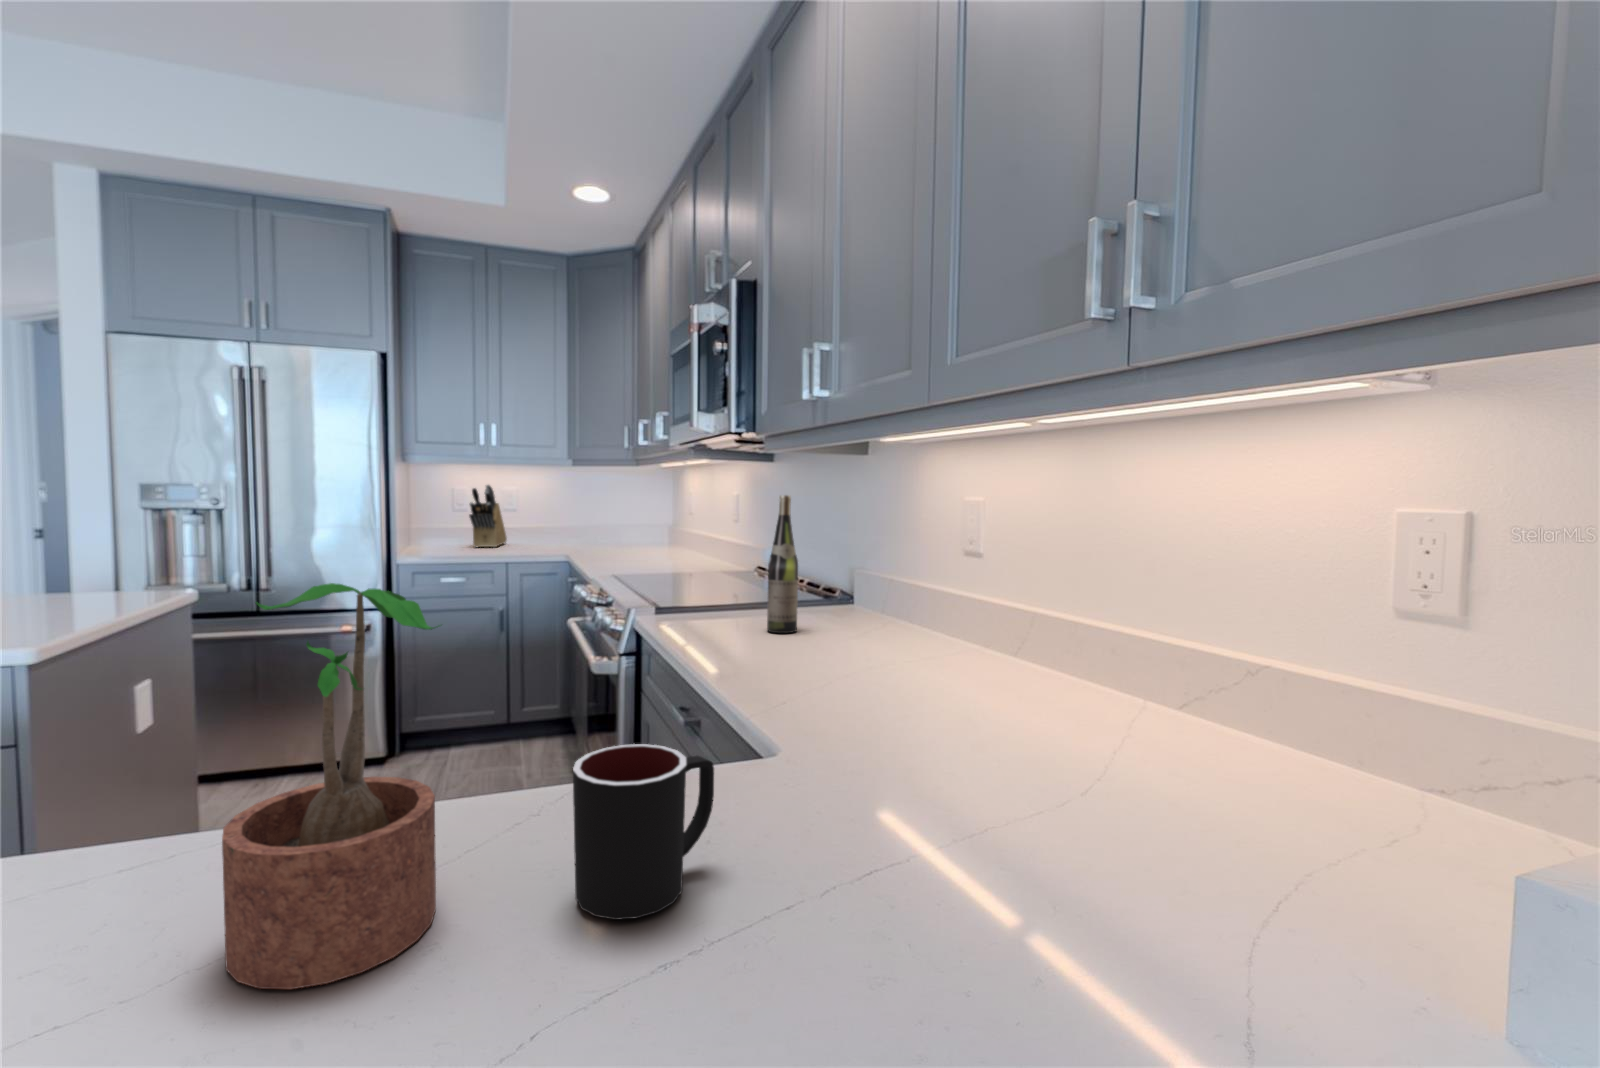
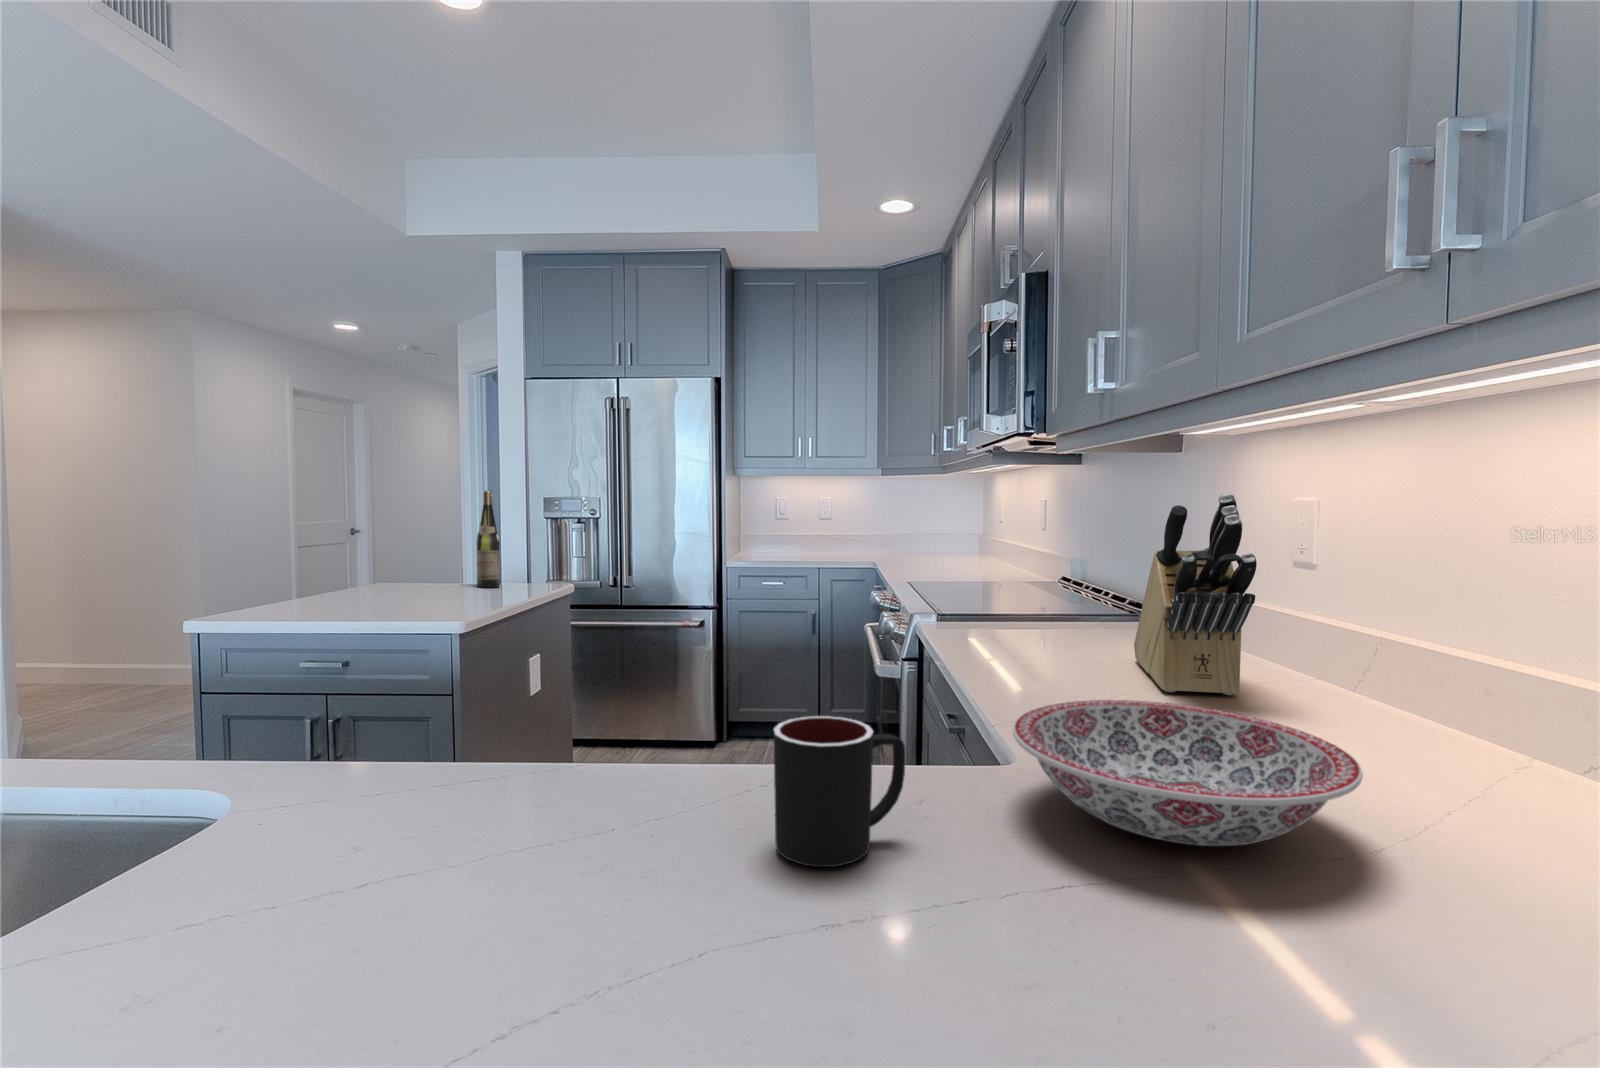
knife block: present [469,485,507,547] -> present [1134,493,1257,695]
wine bottle: present [767,495,798,633] -> present [477,491,500,588]
potted plant: present [222,583,440,989] -> none [527,562,673,865]
ceramic bowl: none [801,687,1094,821] -> present [1013,700,1363,846]

